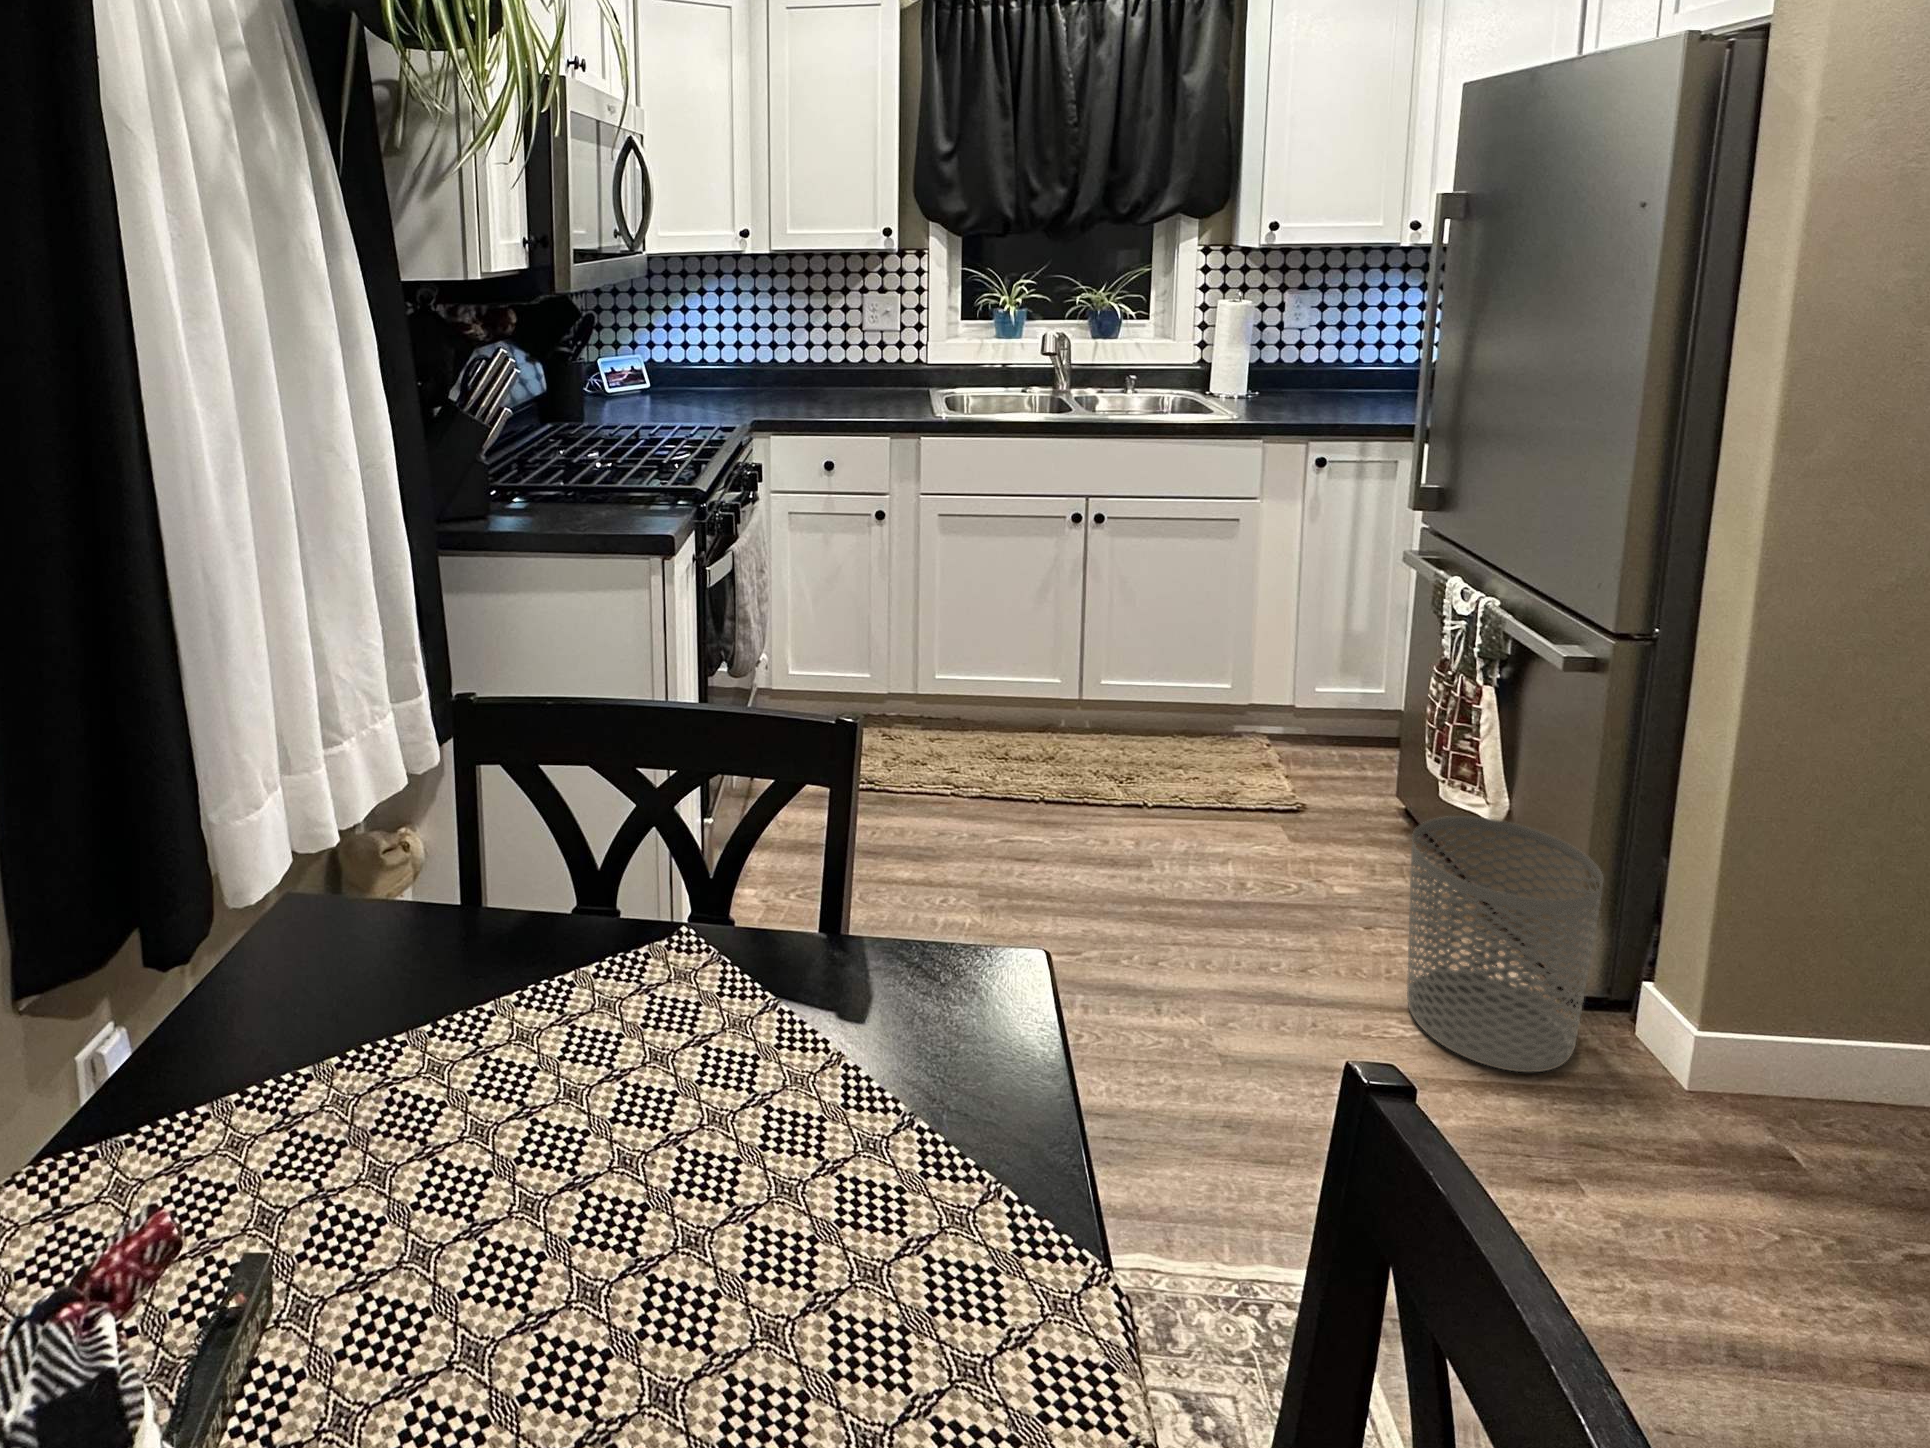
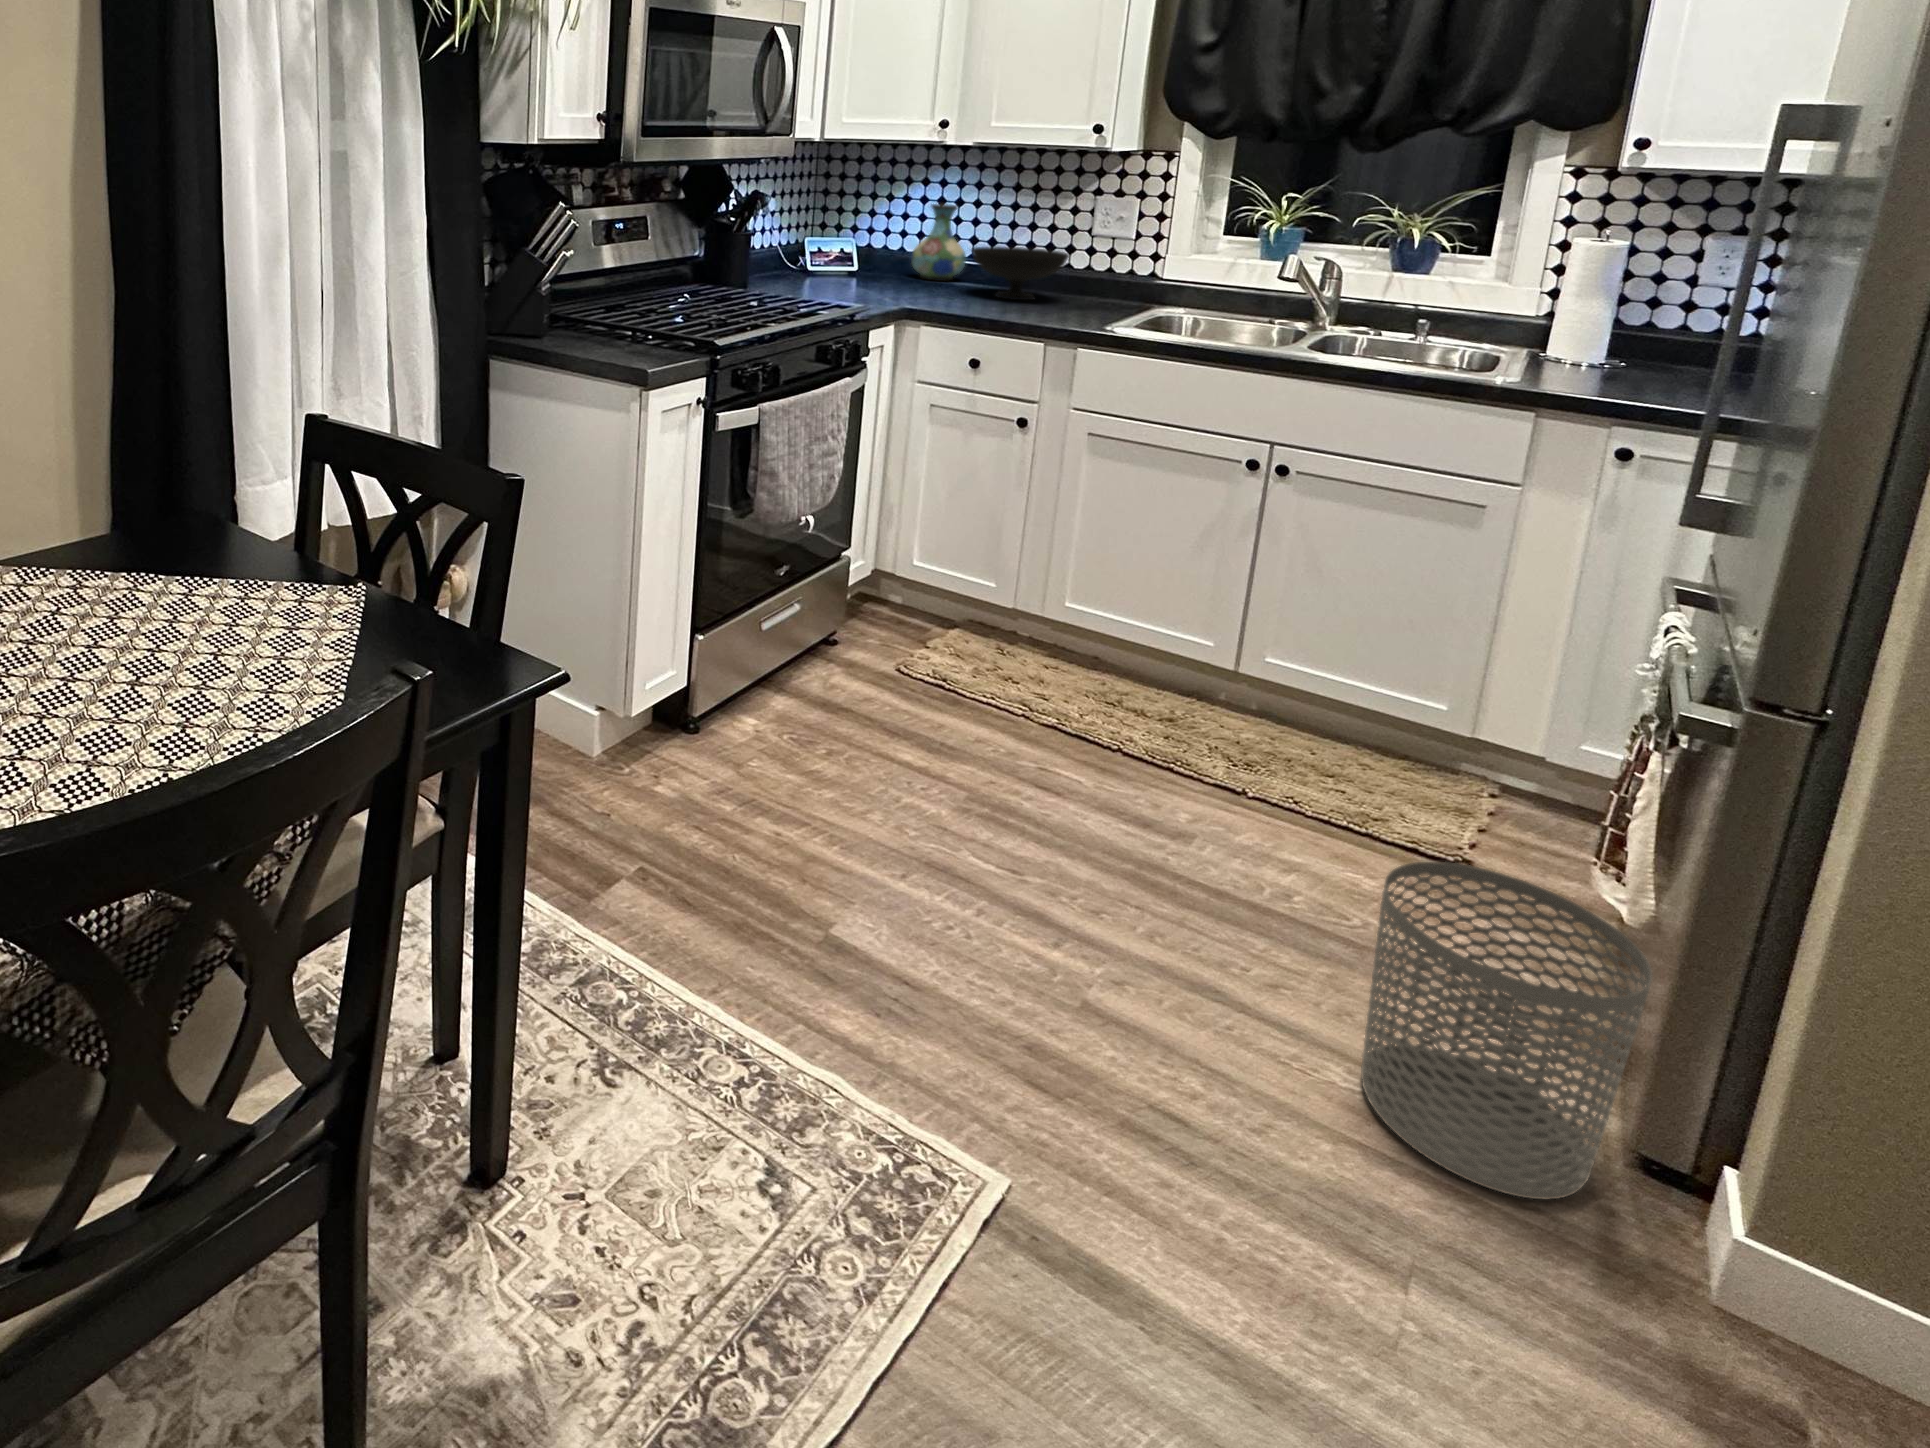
vase: none [707,312,758,388] -> present [911,204,966,281]
bowl: none [780,348,867,399] -> present [971,247,1069,300]

